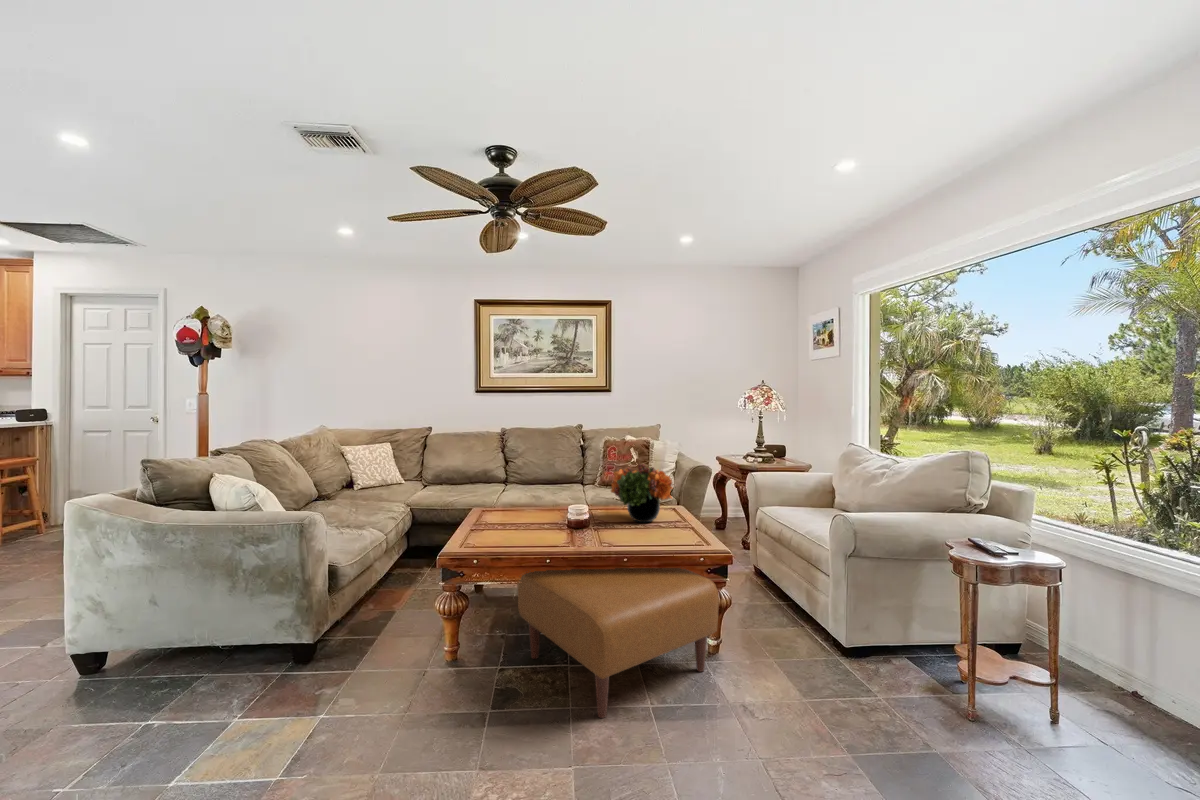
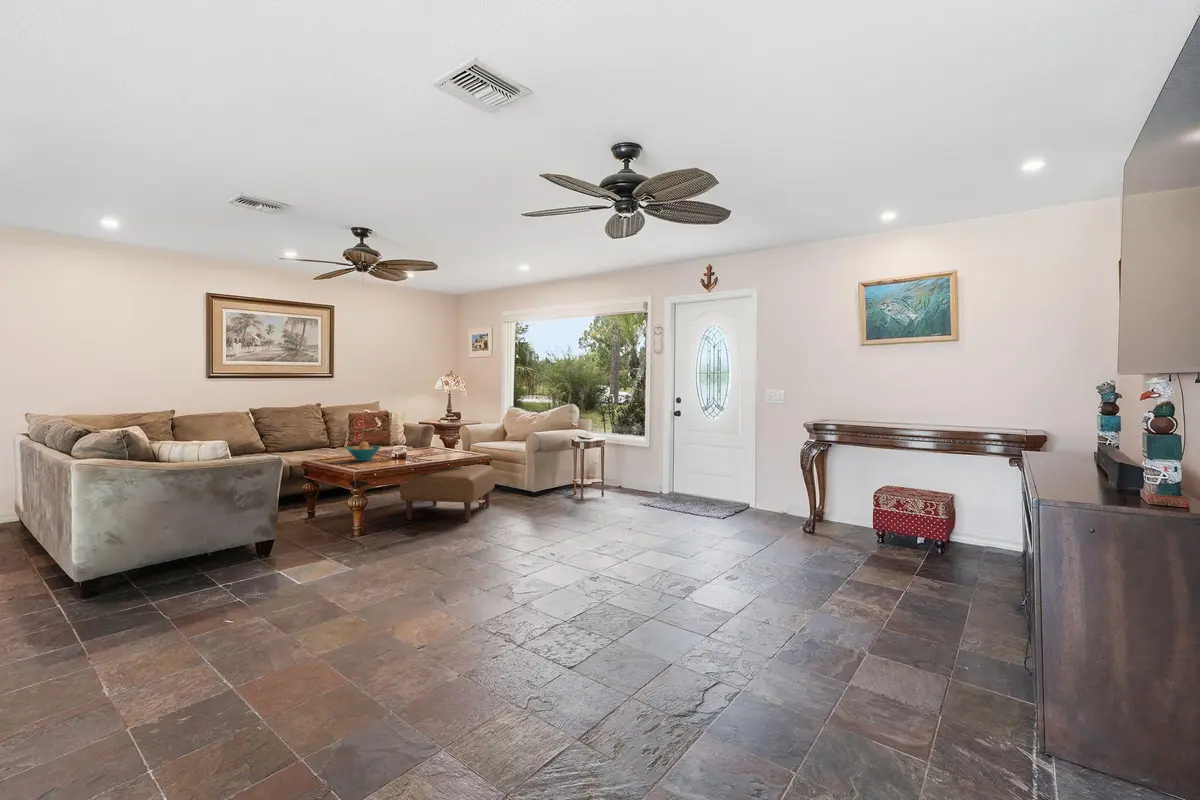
flower arrangement: present [611,464,673,522] -> none [412,420,449,452]
fruit bowl: none [484,494,538,527] -> present [347,442,380,461]

